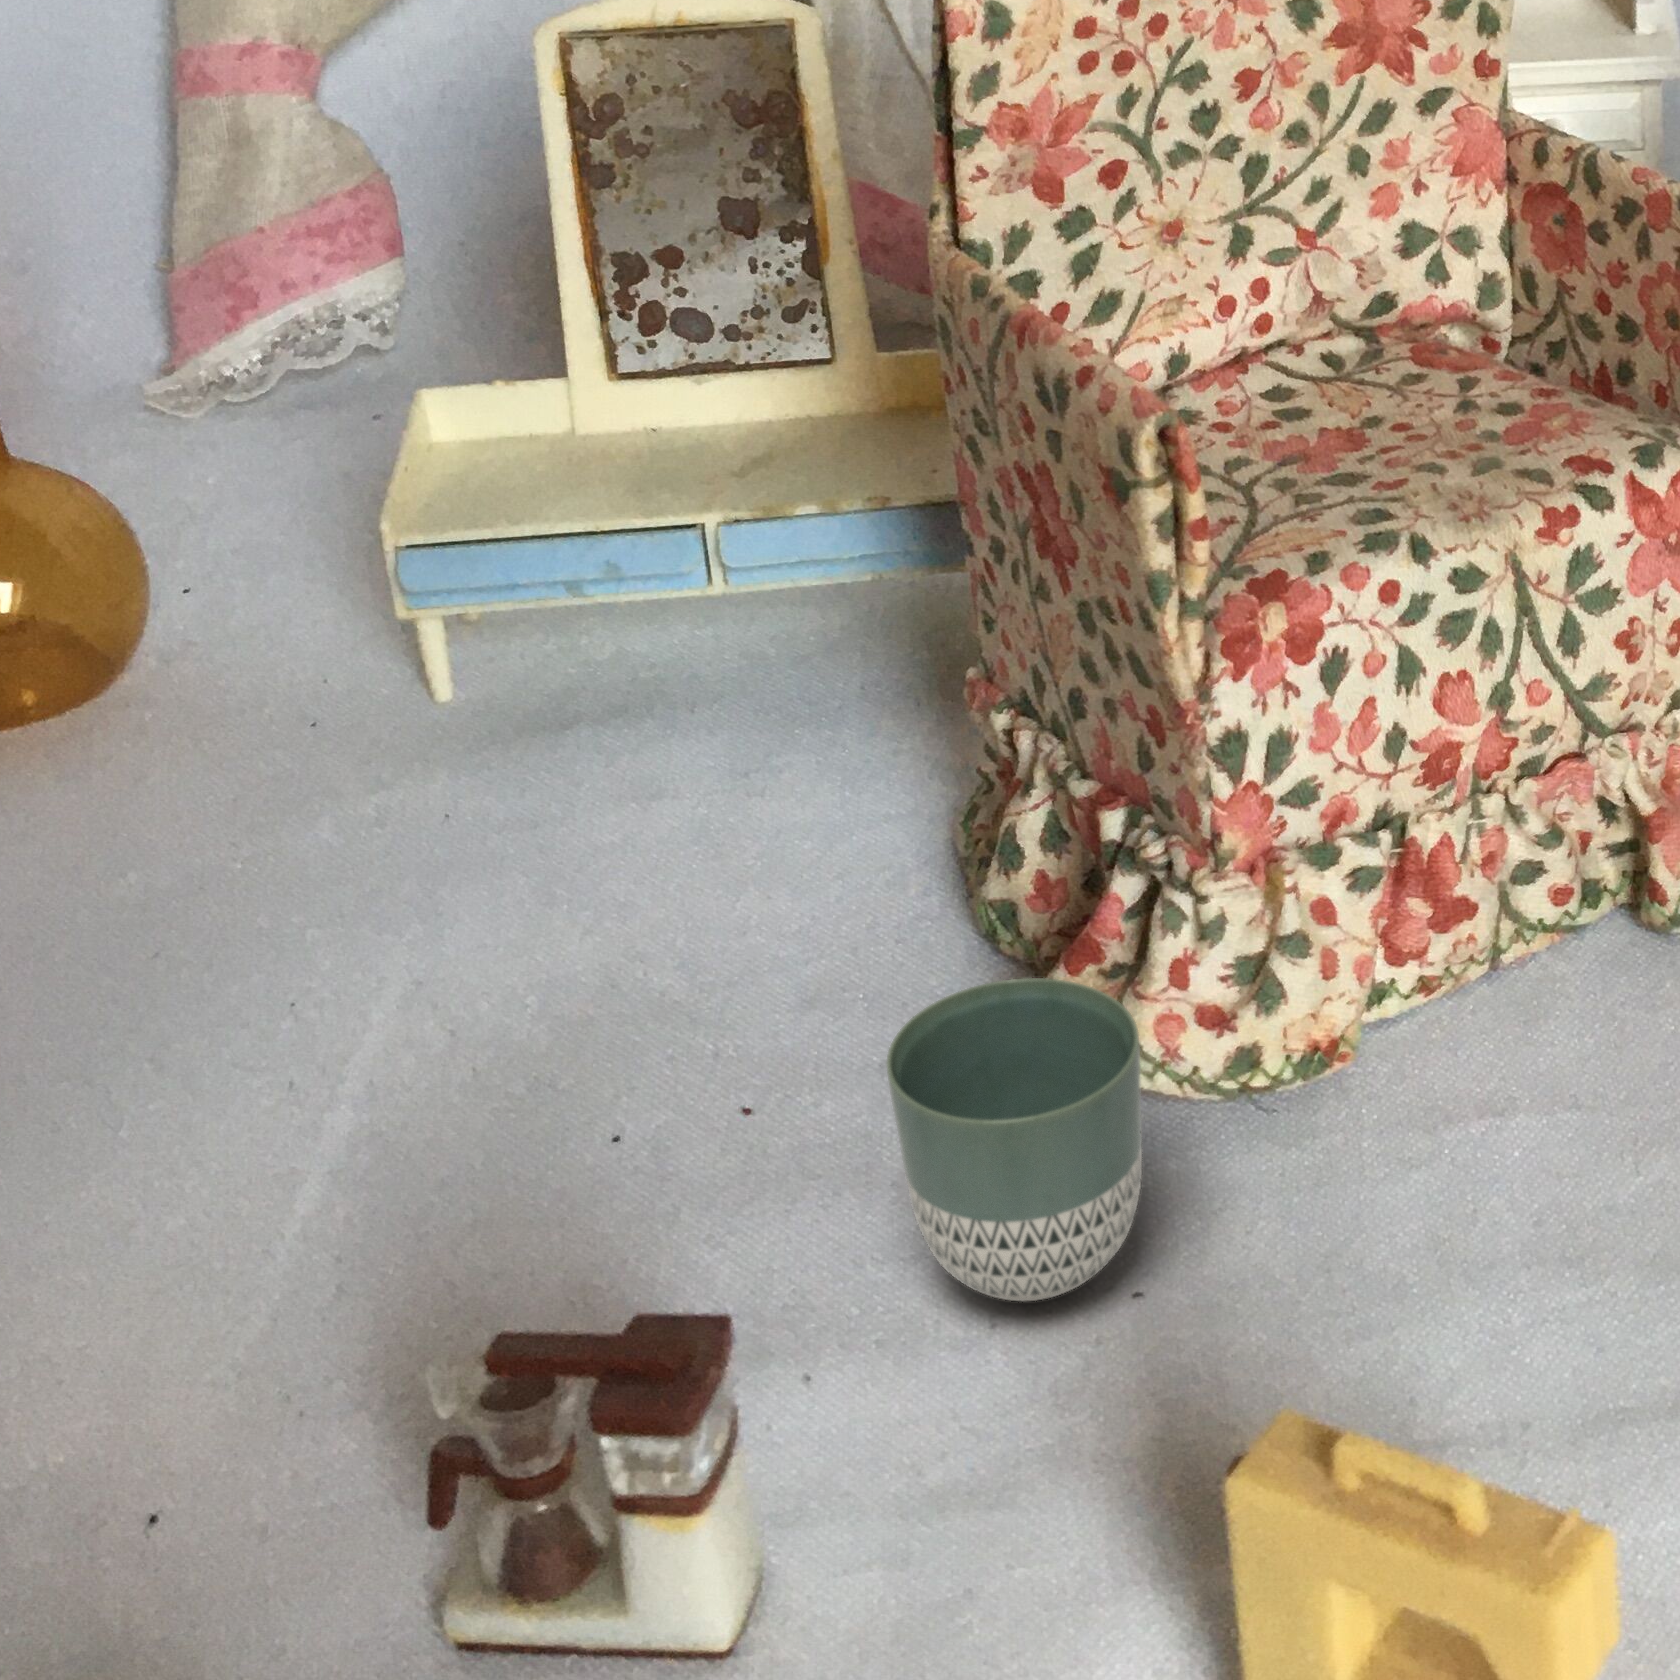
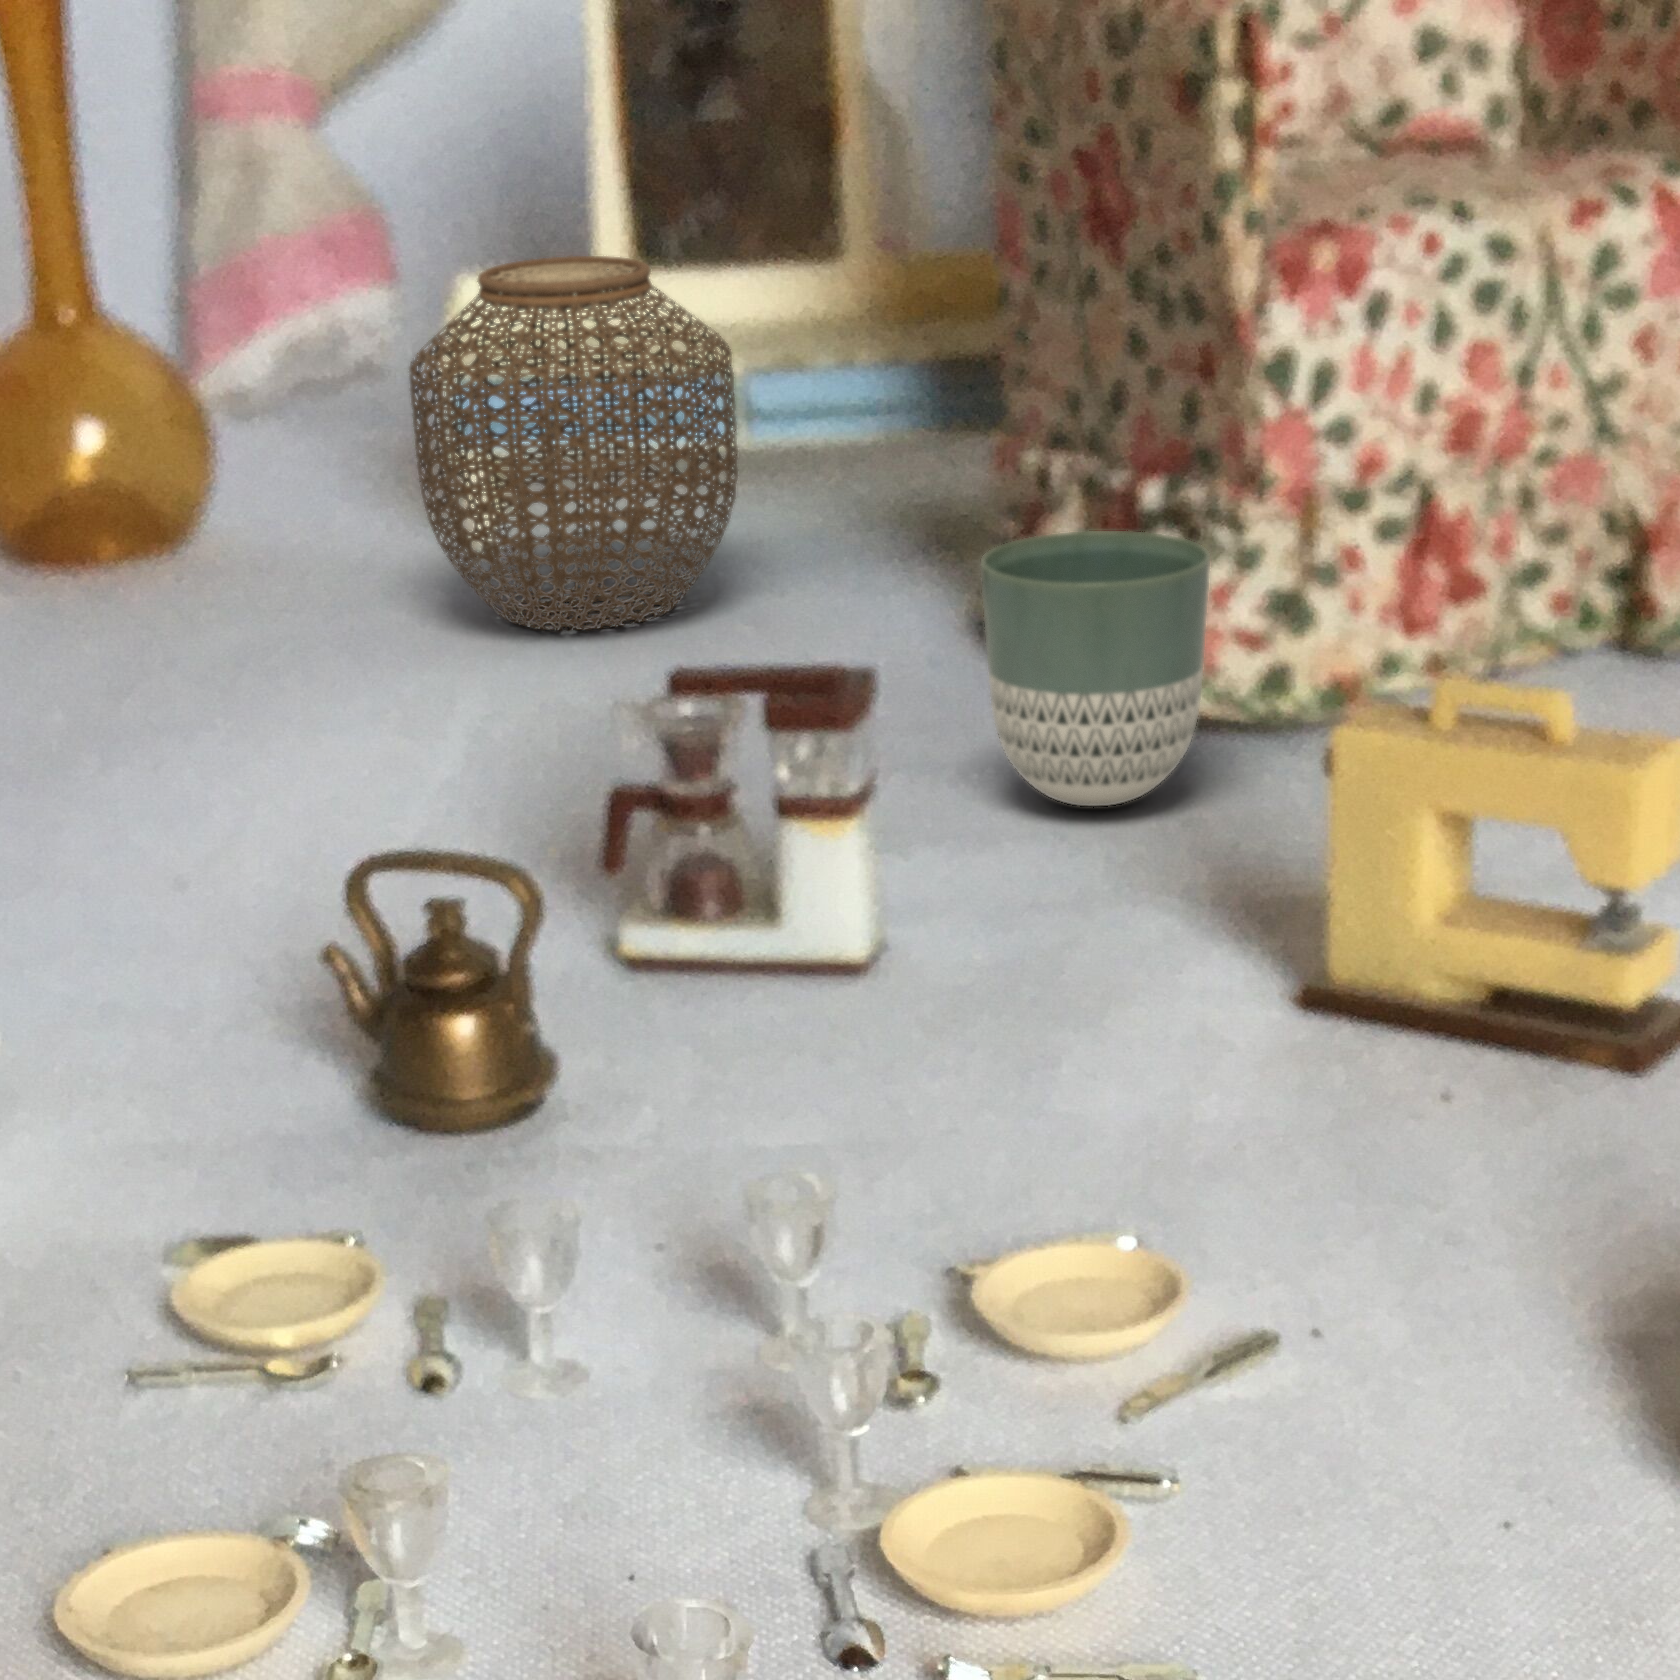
woven basket: none [319,502,691,906] -> present [409,256,738,631]

